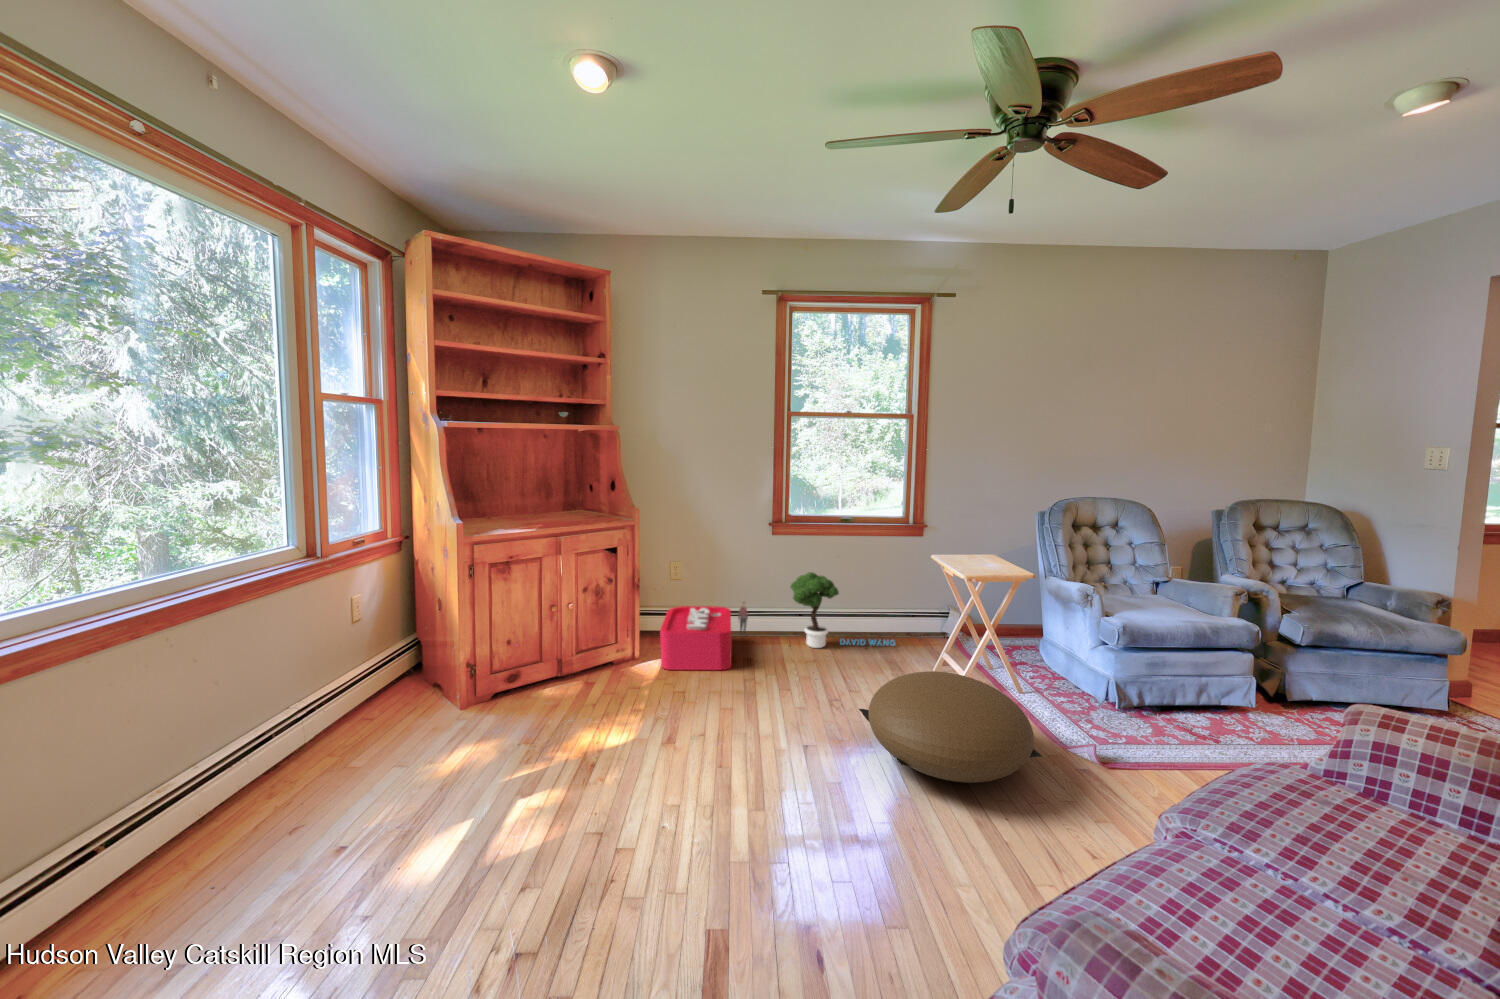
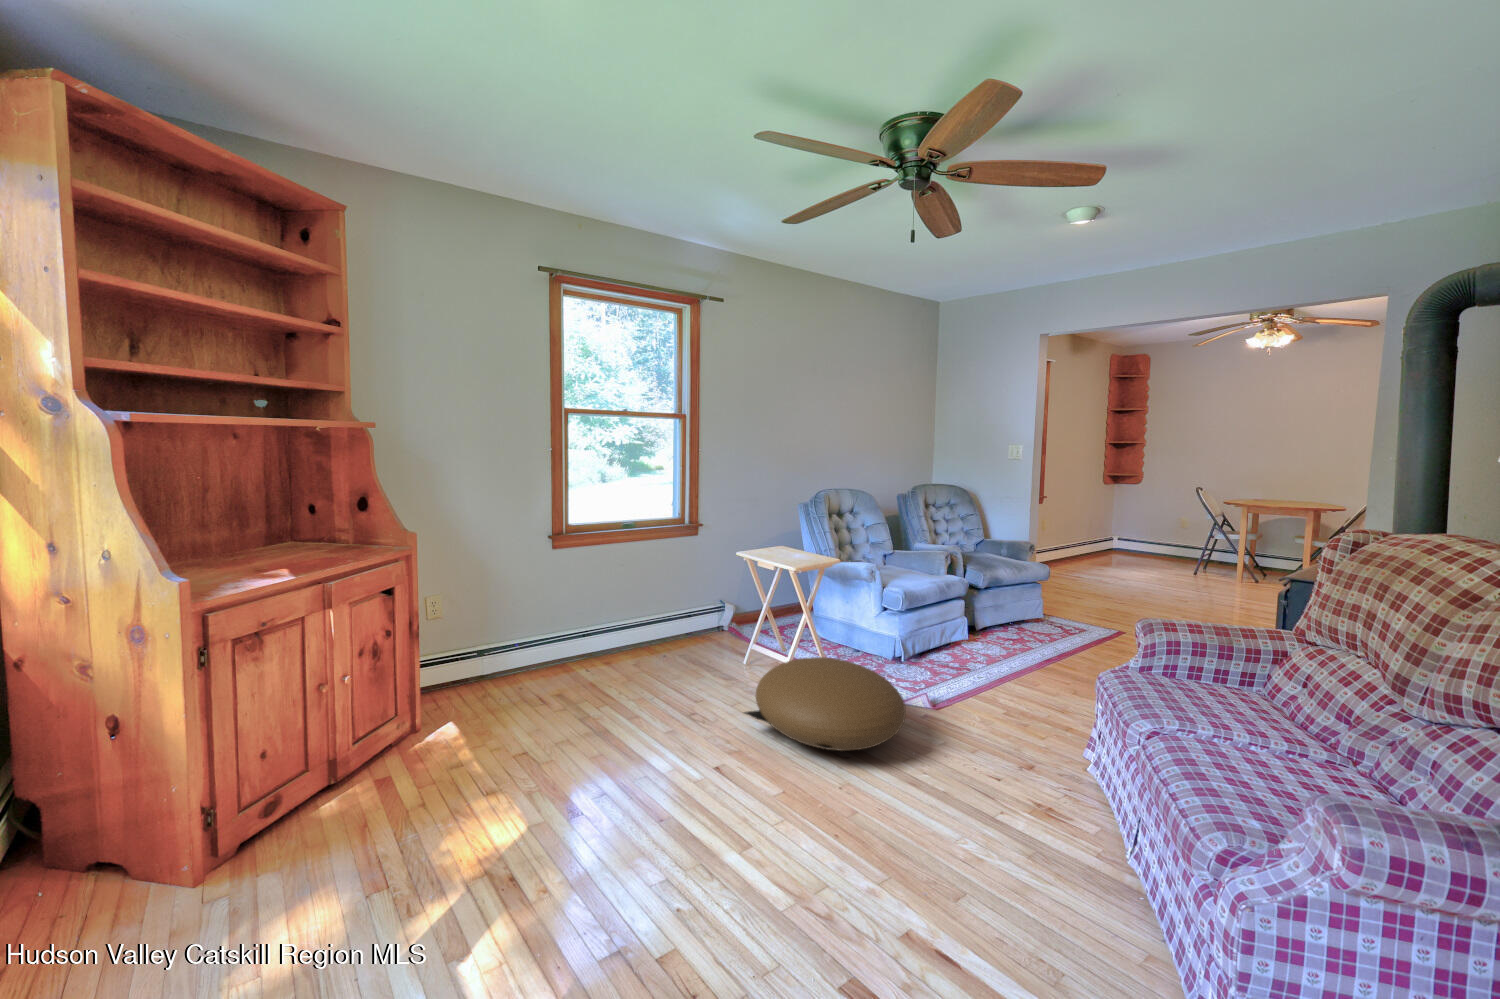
potted tree: present [791,572,895,648] -> none [584,586,693,669]
storage bin: present [660,602,748,670] -> none [439,633,554,735]

